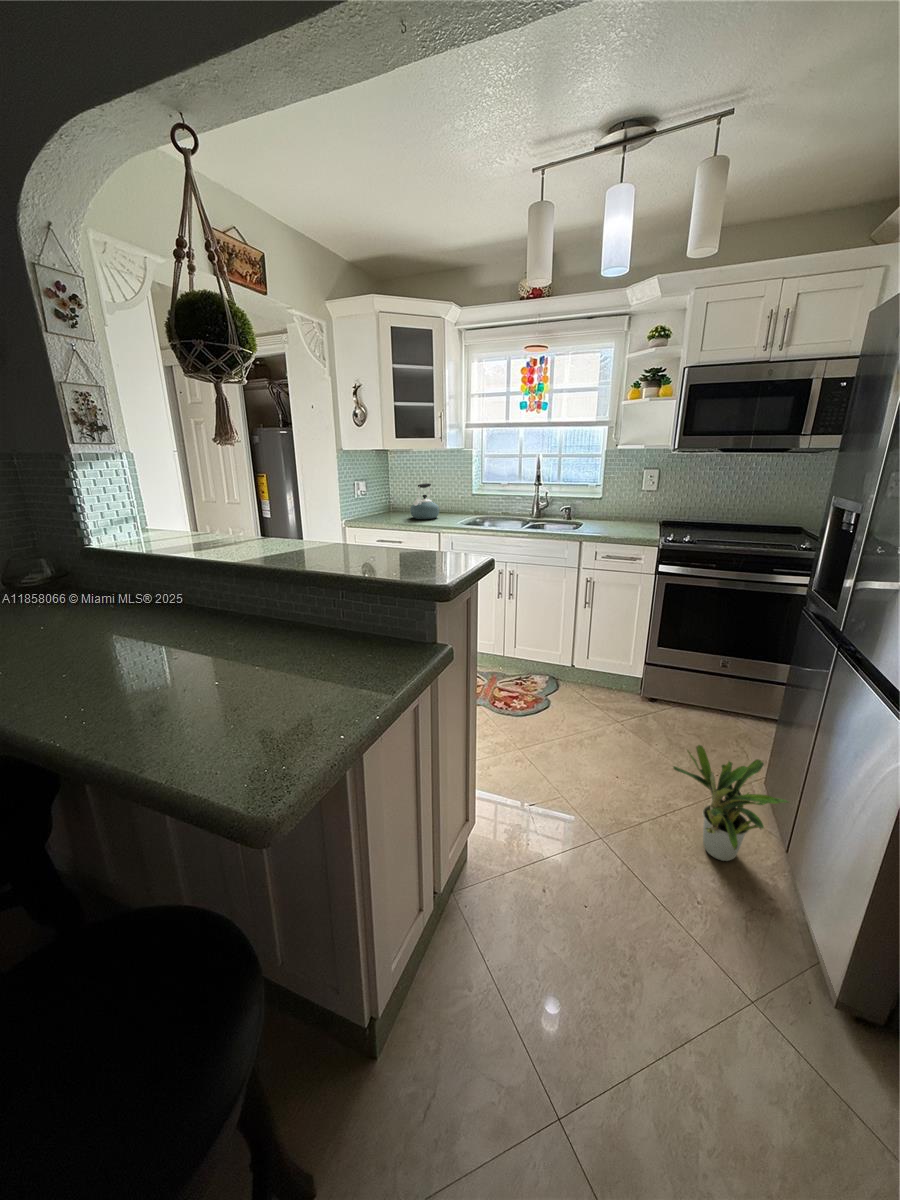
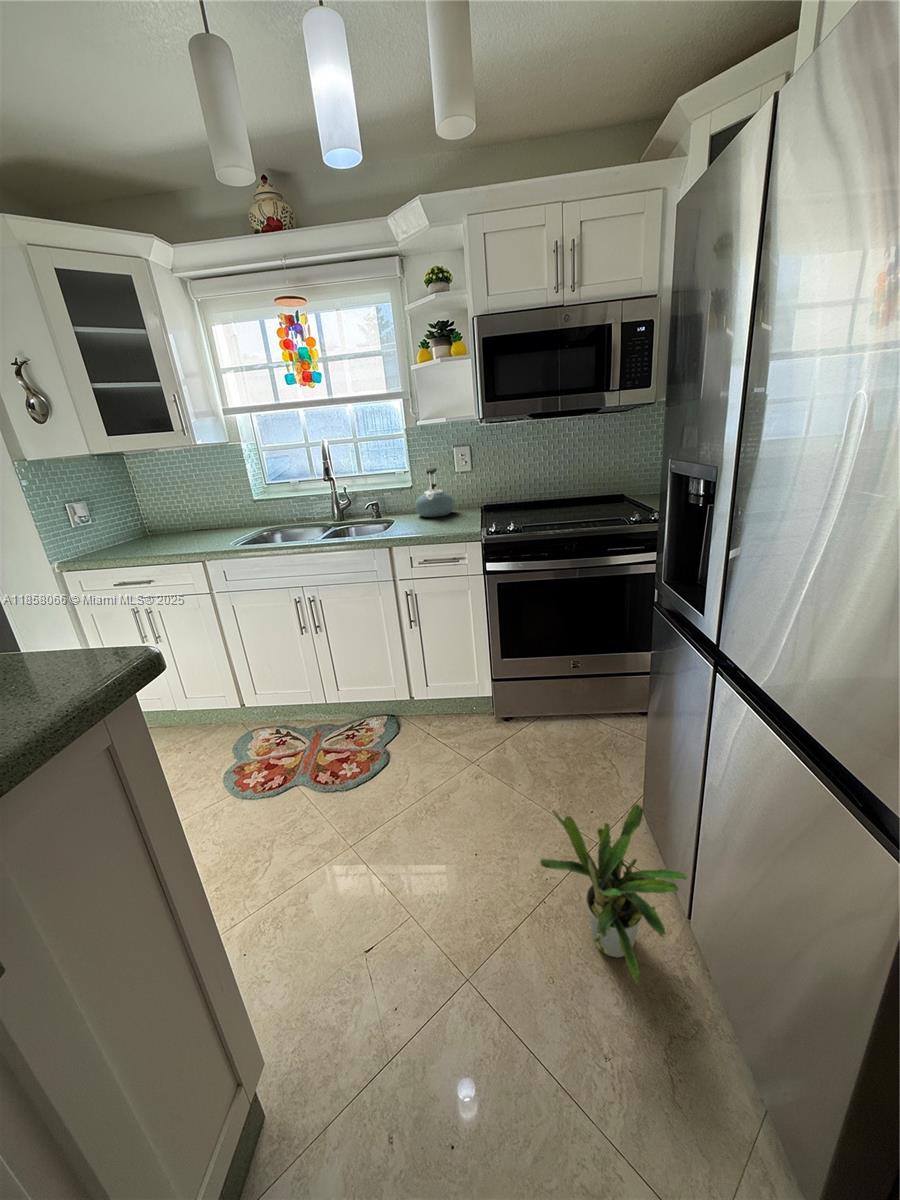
kettle: present [410,483,439,519] -> present [415,468,454,517]

